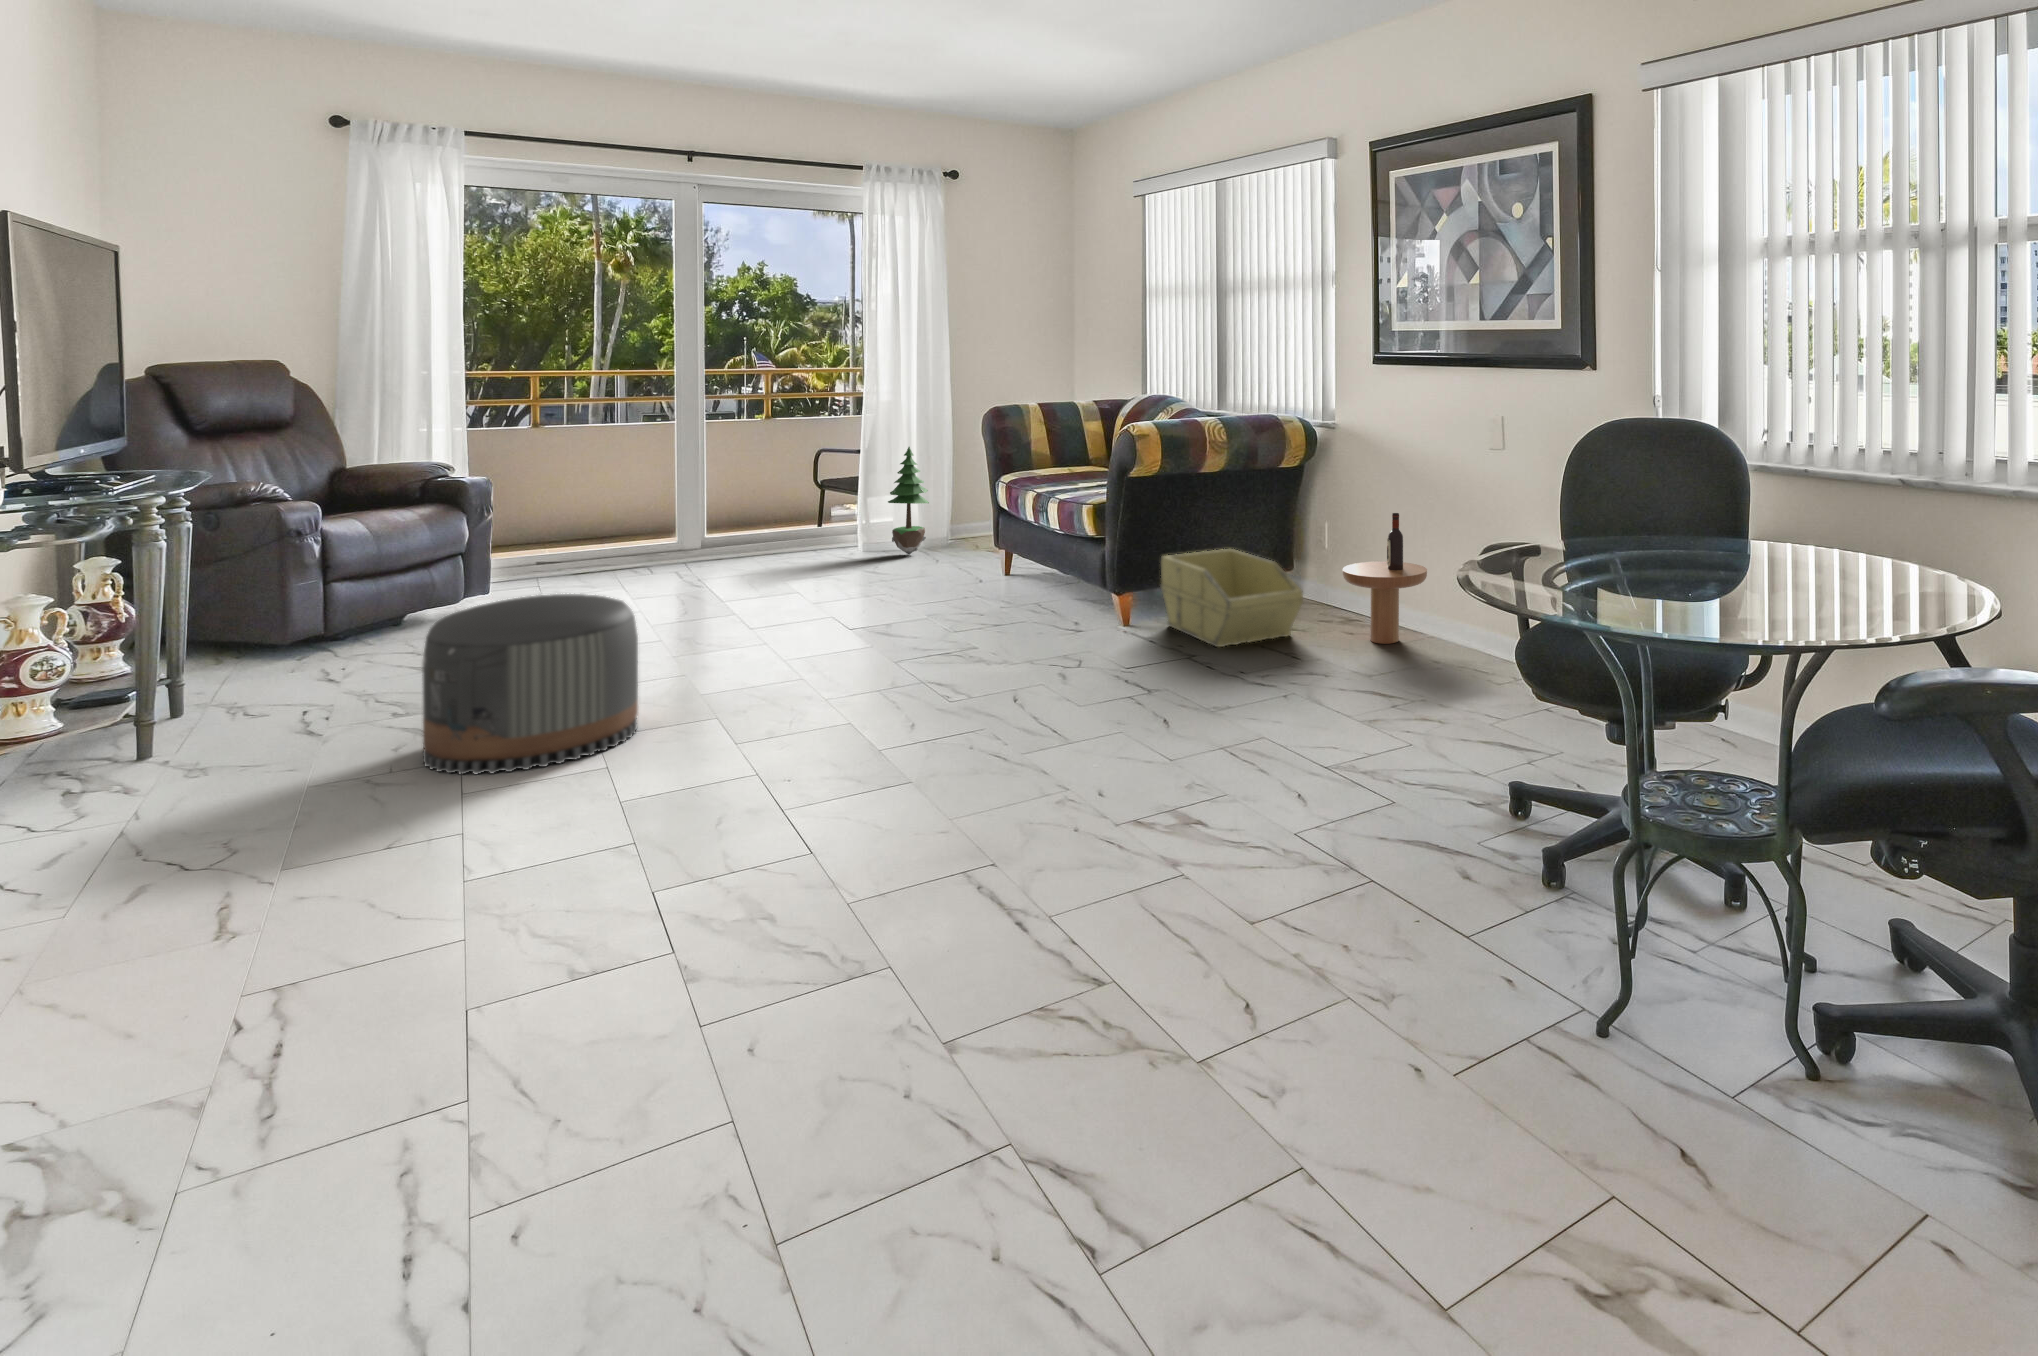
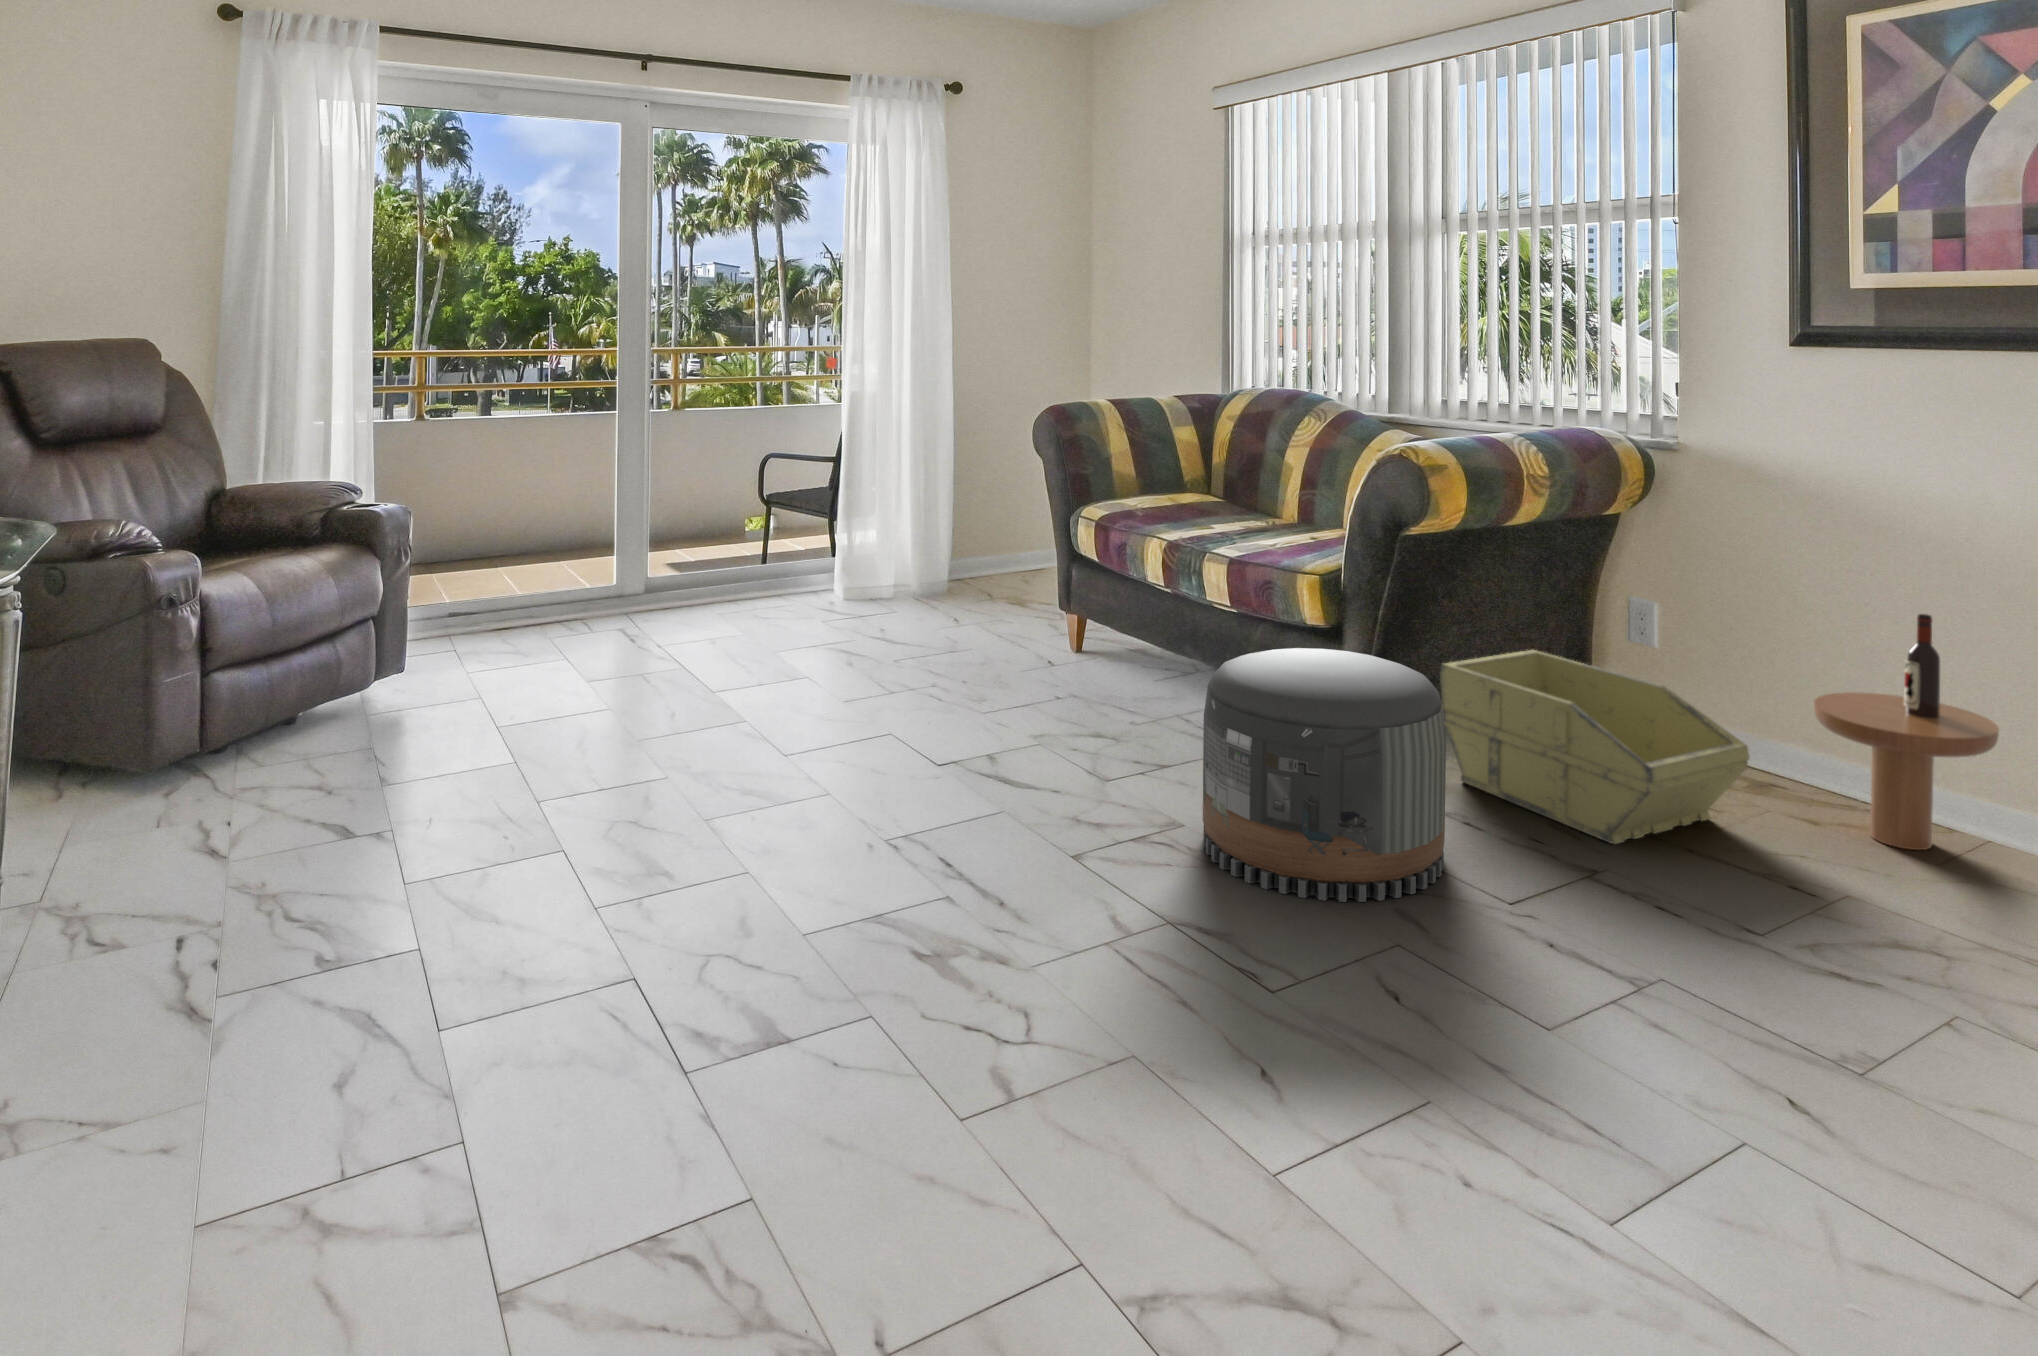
potted tree: present [888,447,929,555] -> none [895,460,950,612]
pouf: present [422,594,638,774] -> present [1203,648,1446,902]

